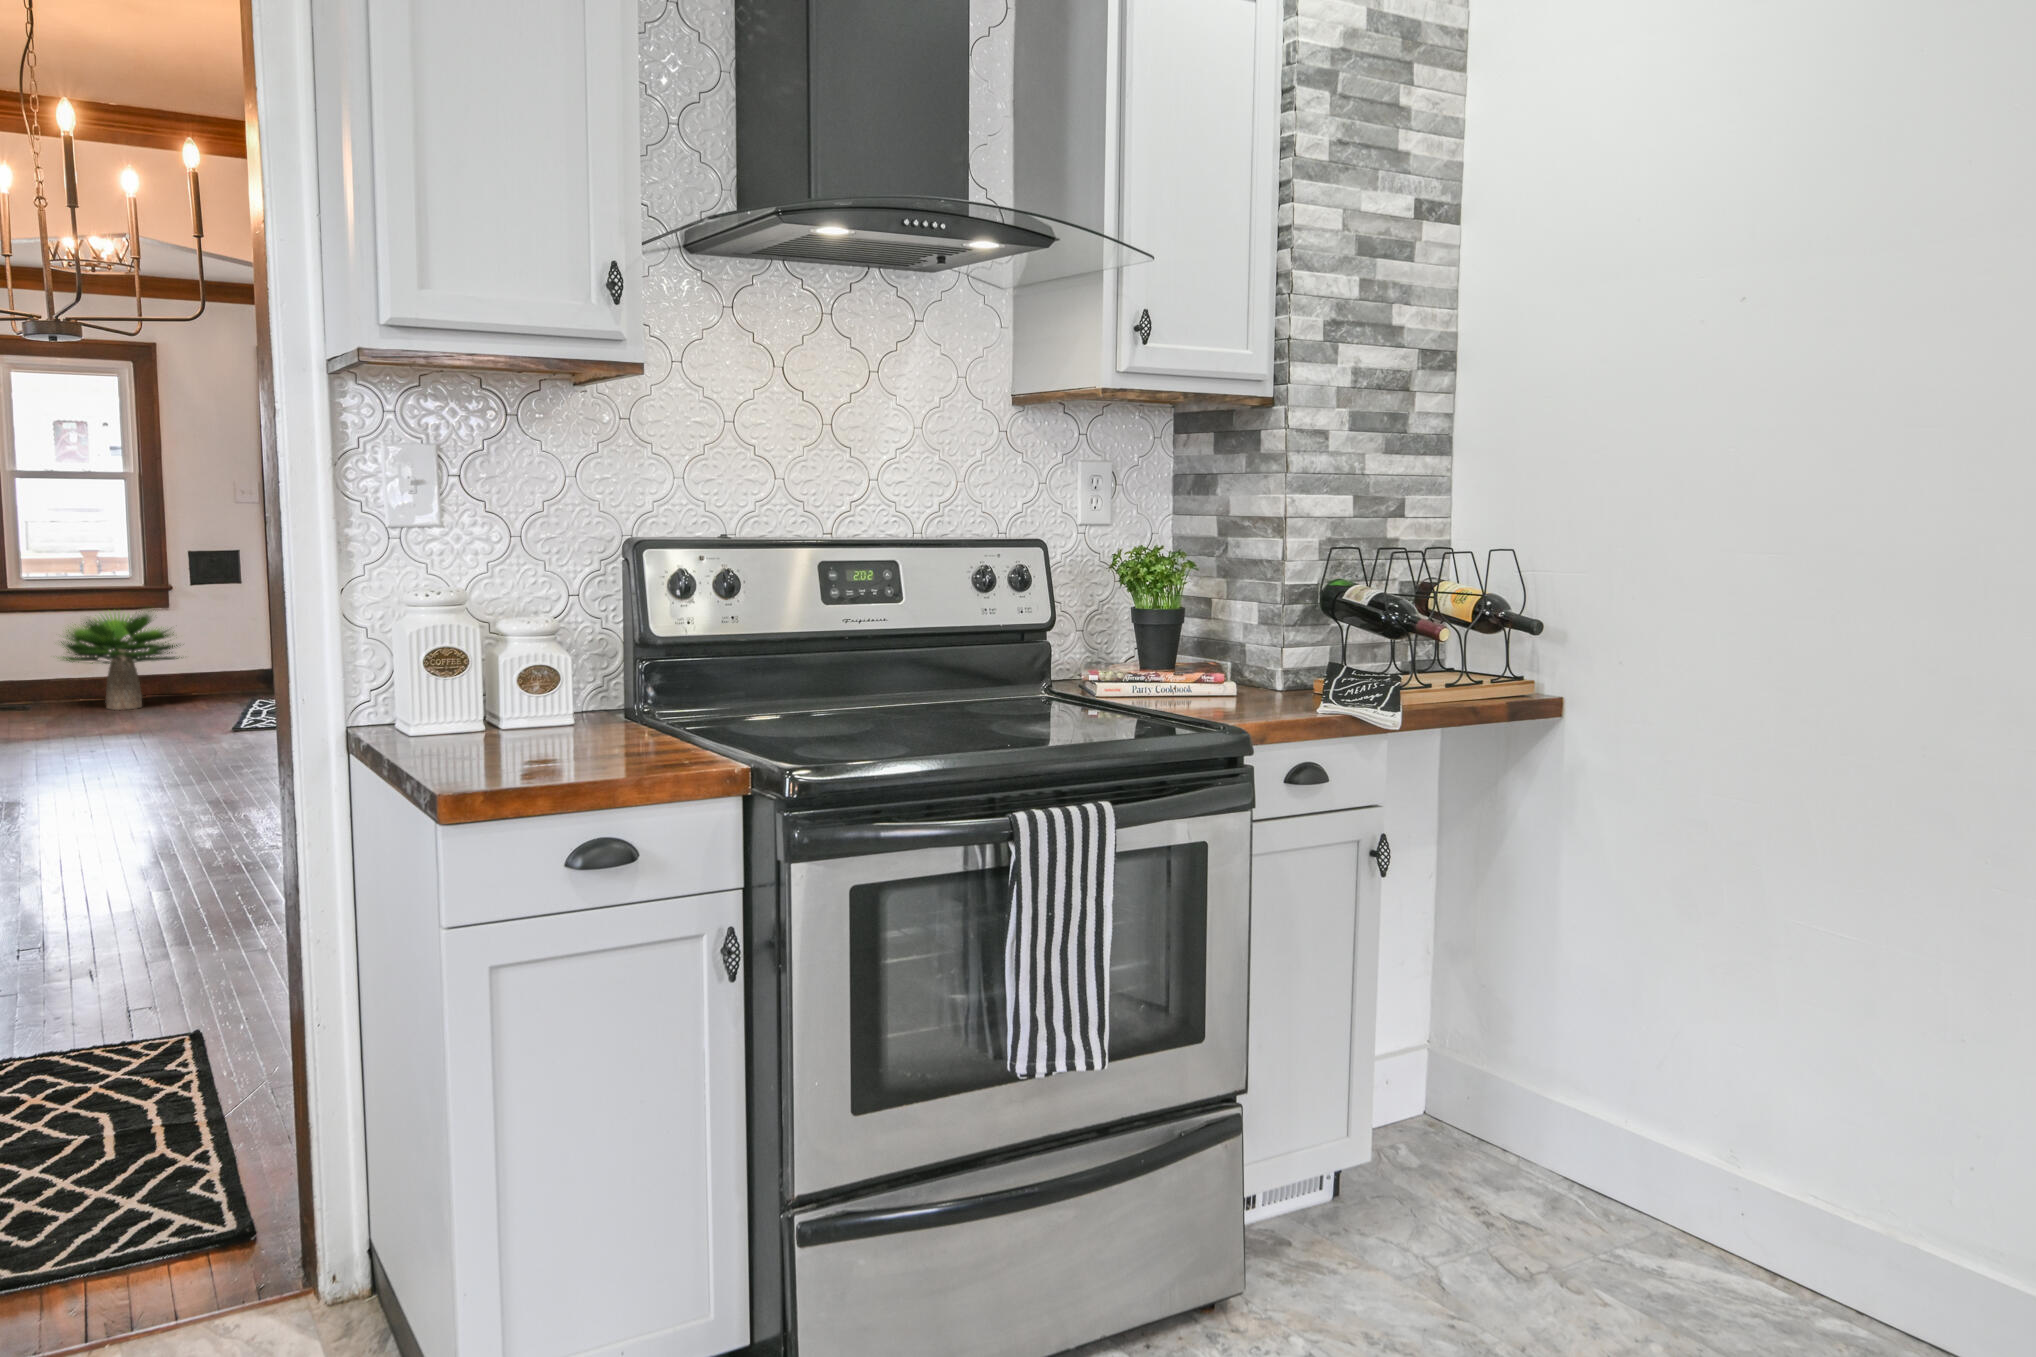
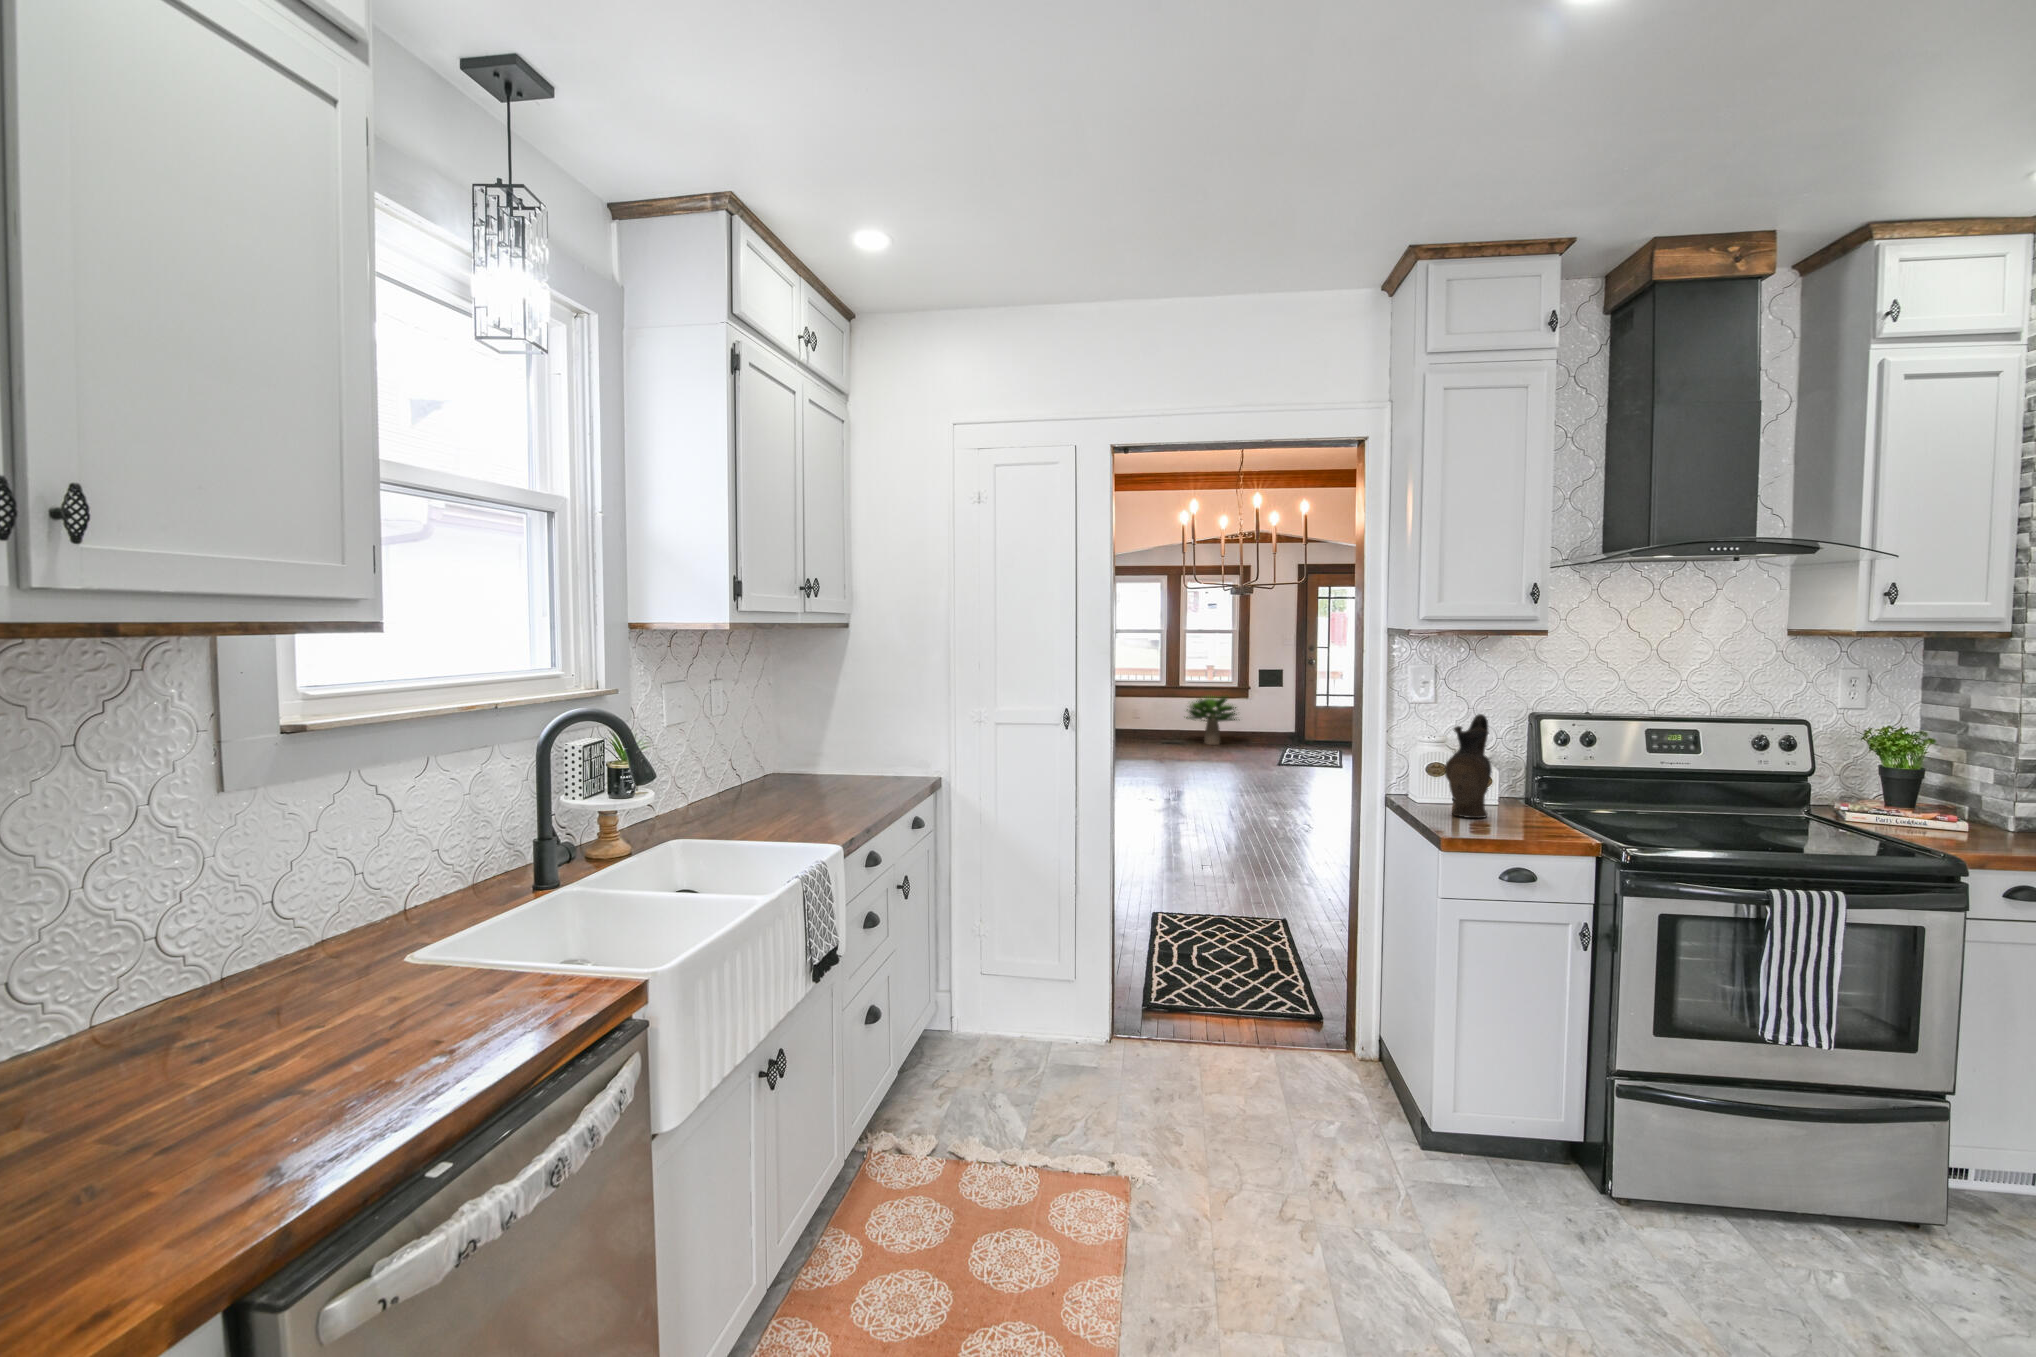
ceramic pitcher: none [453,529,549,749] -> present [1445,714,1492,818]

